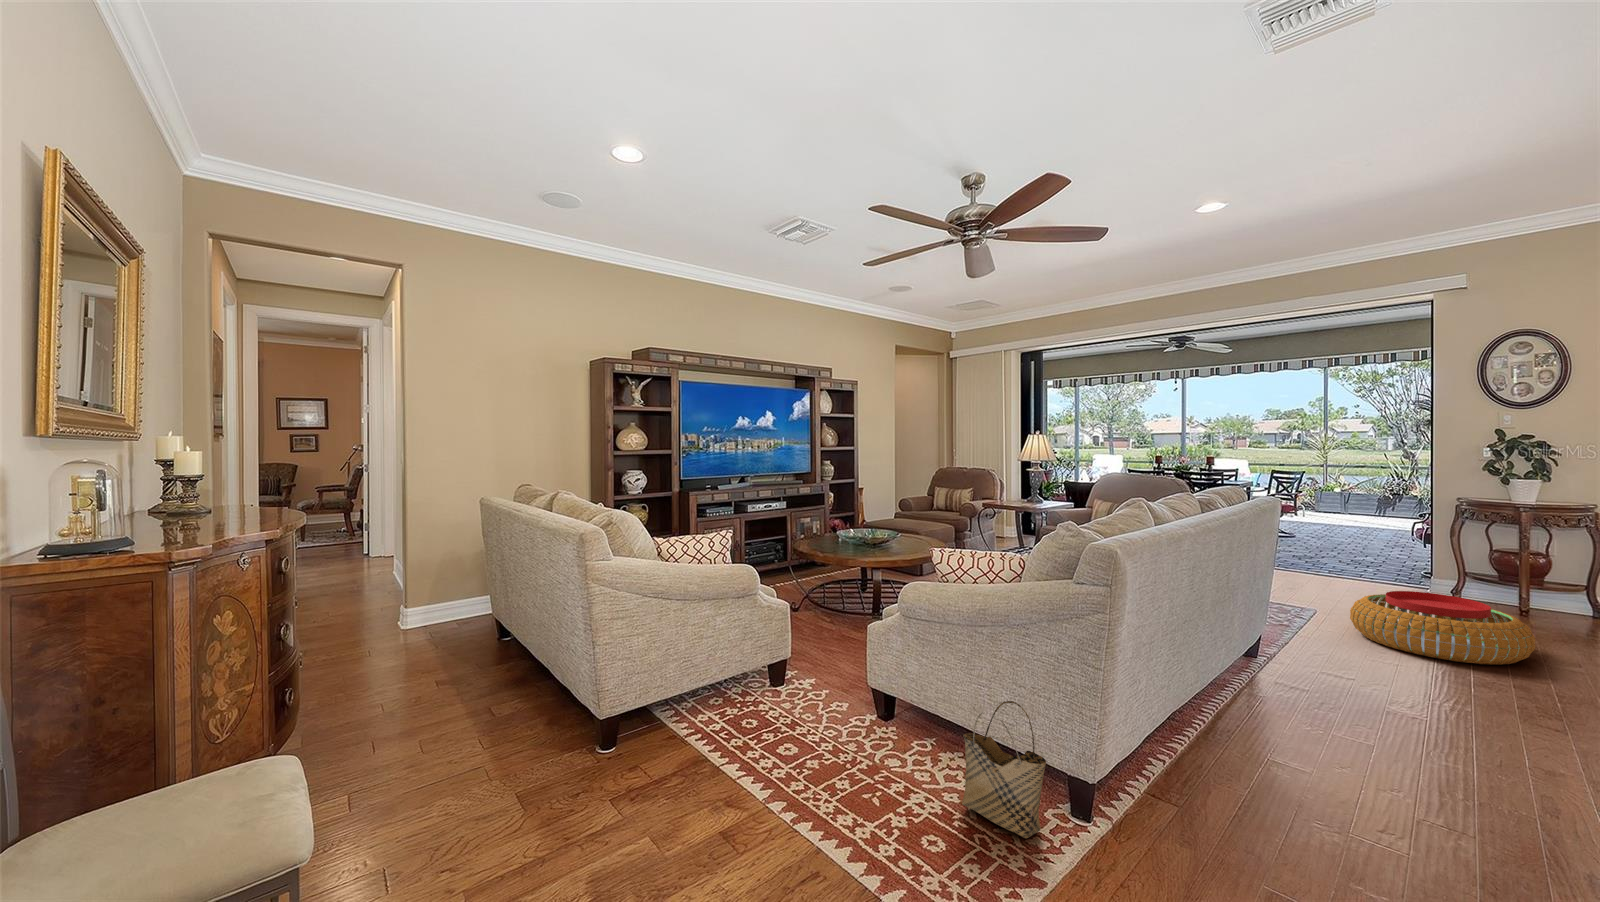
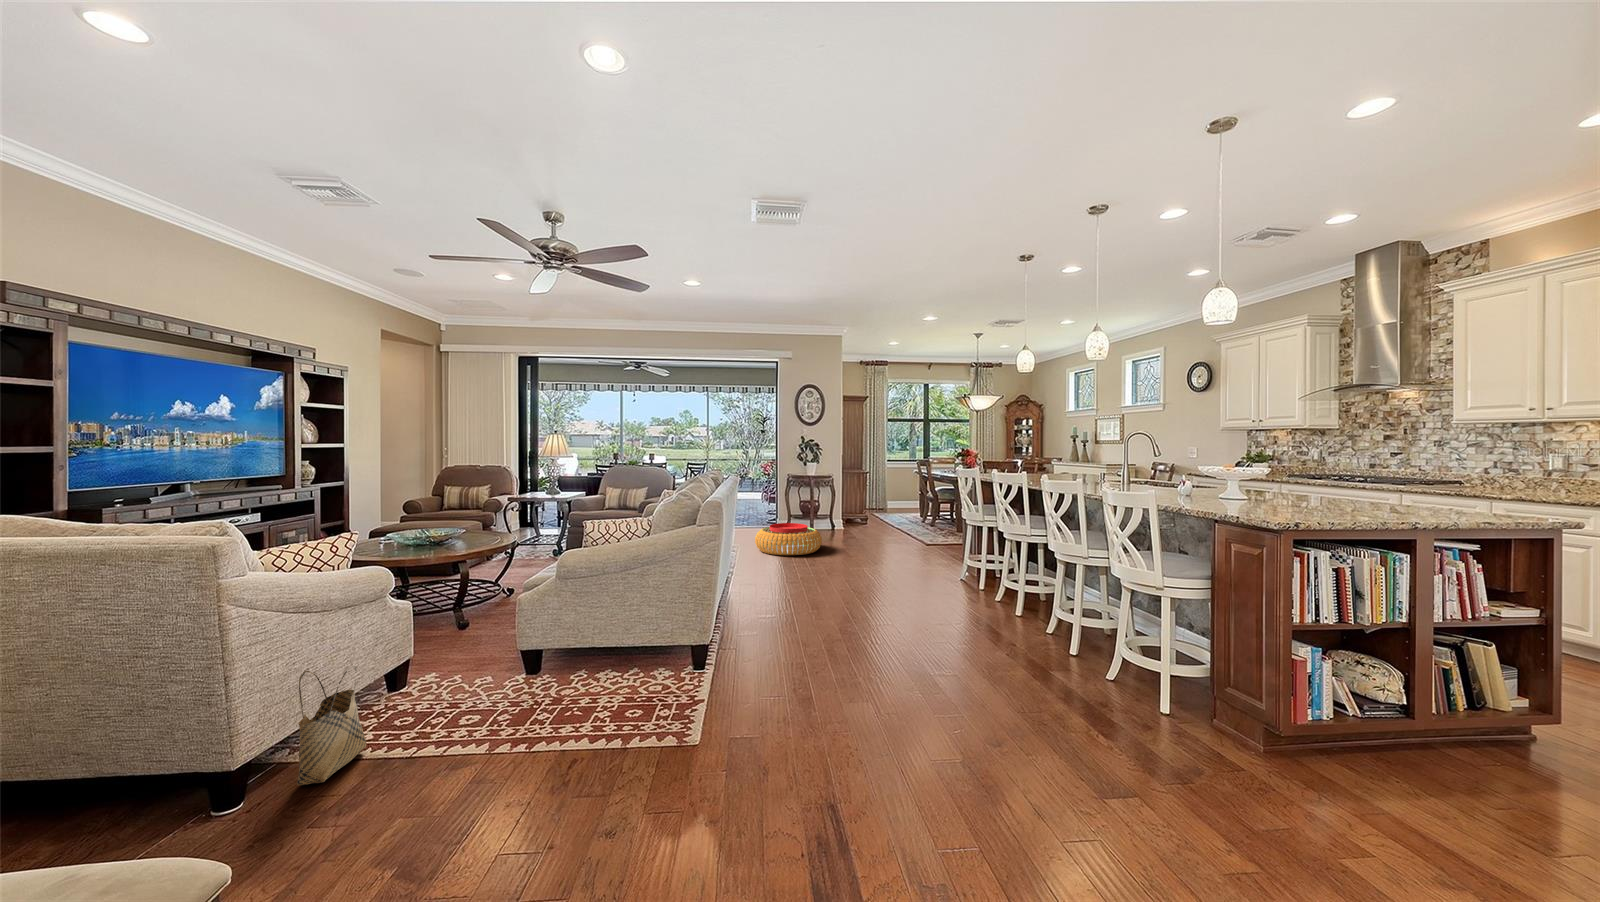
woven basket: present [962,701,1046,838] -> present [297,666,366,785]

